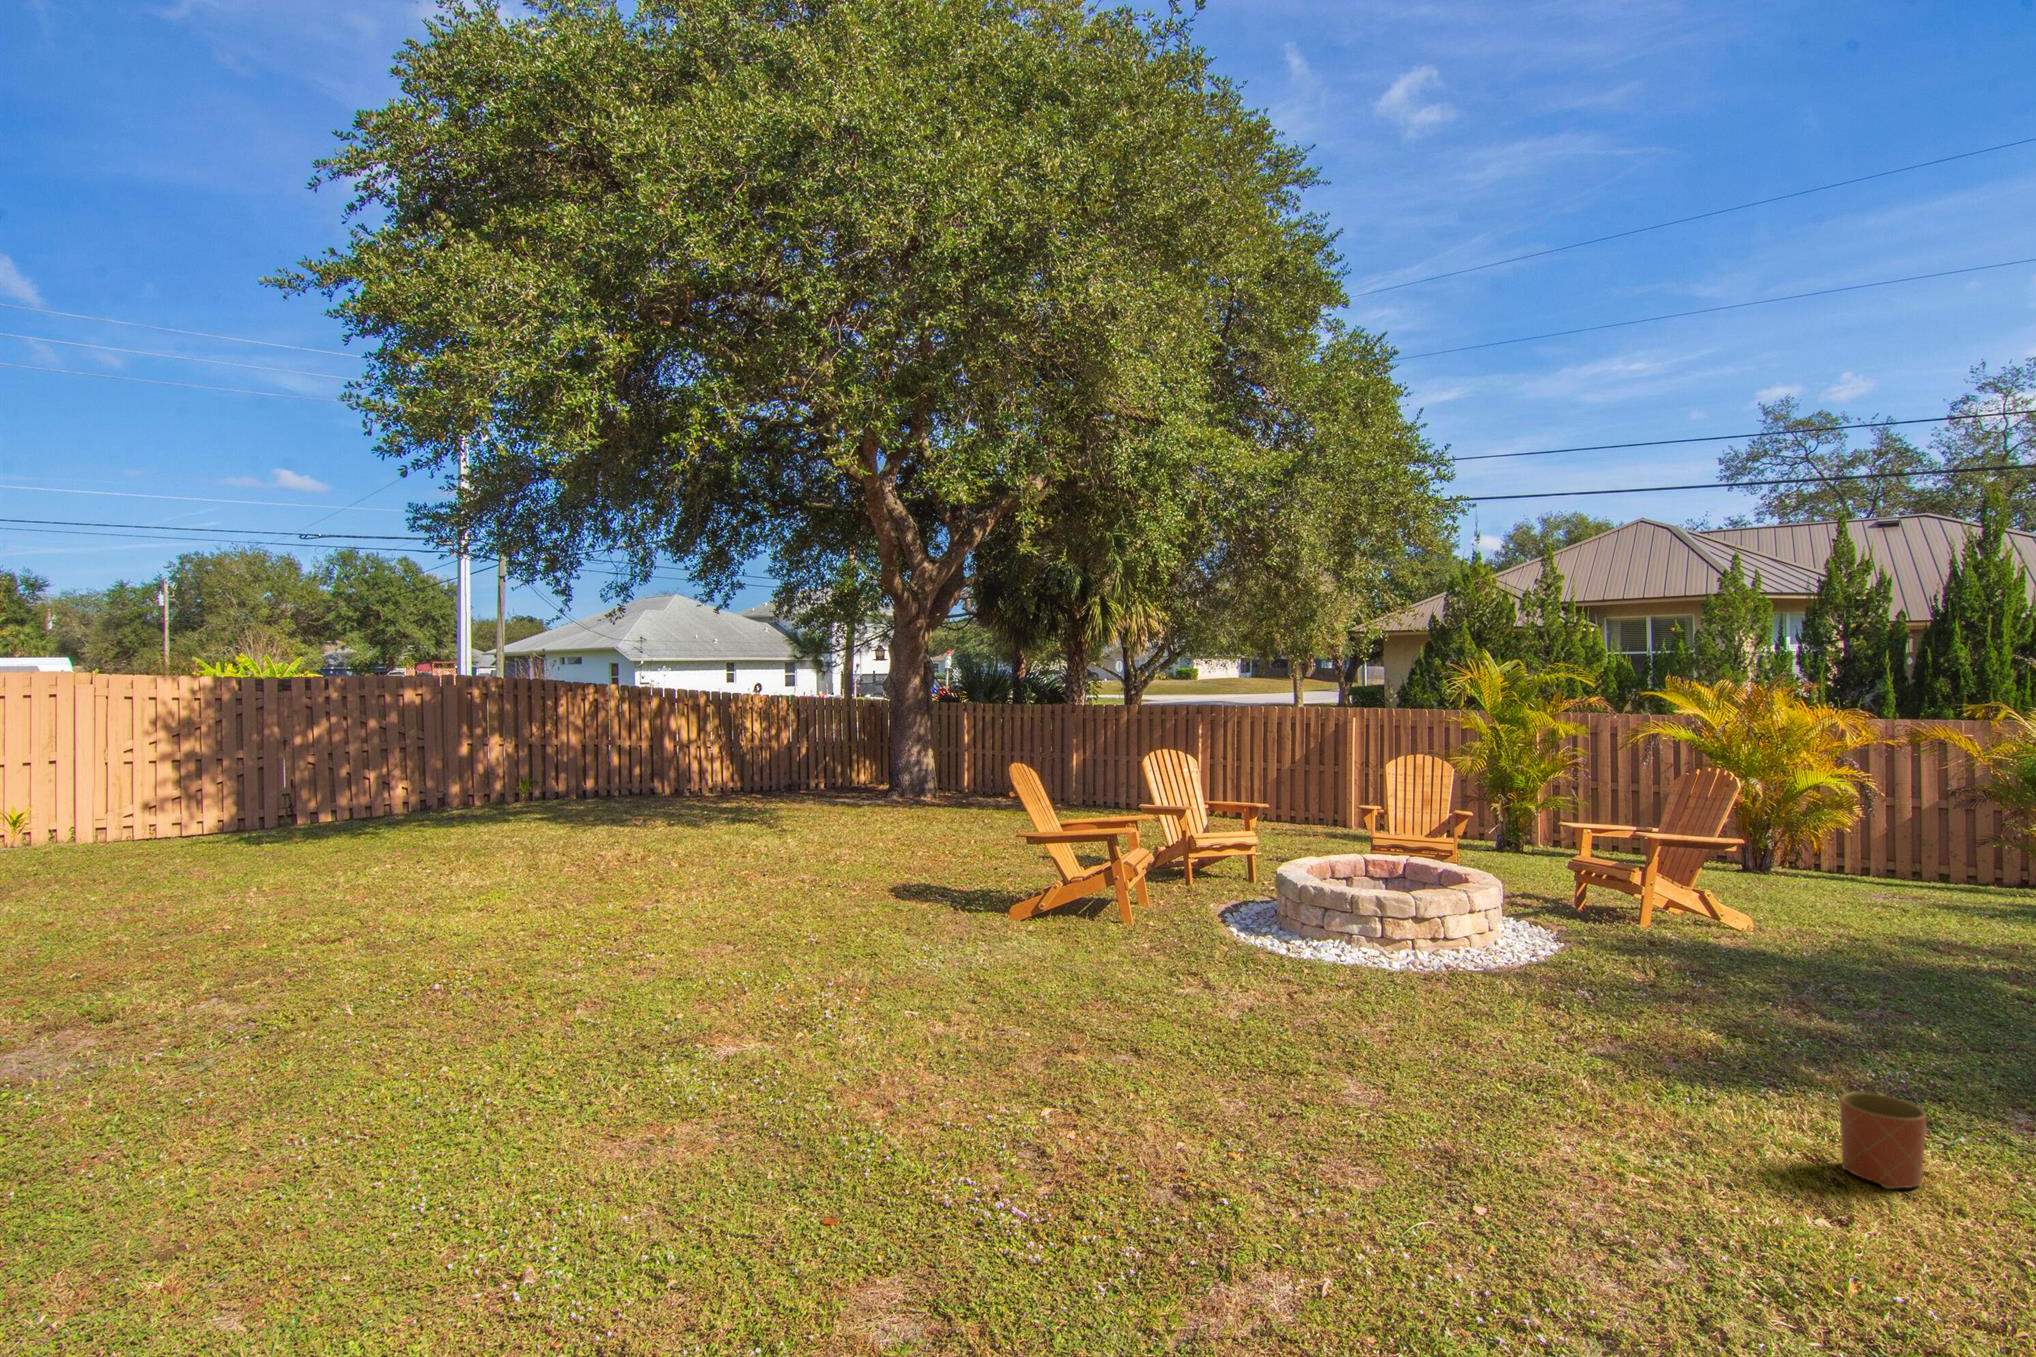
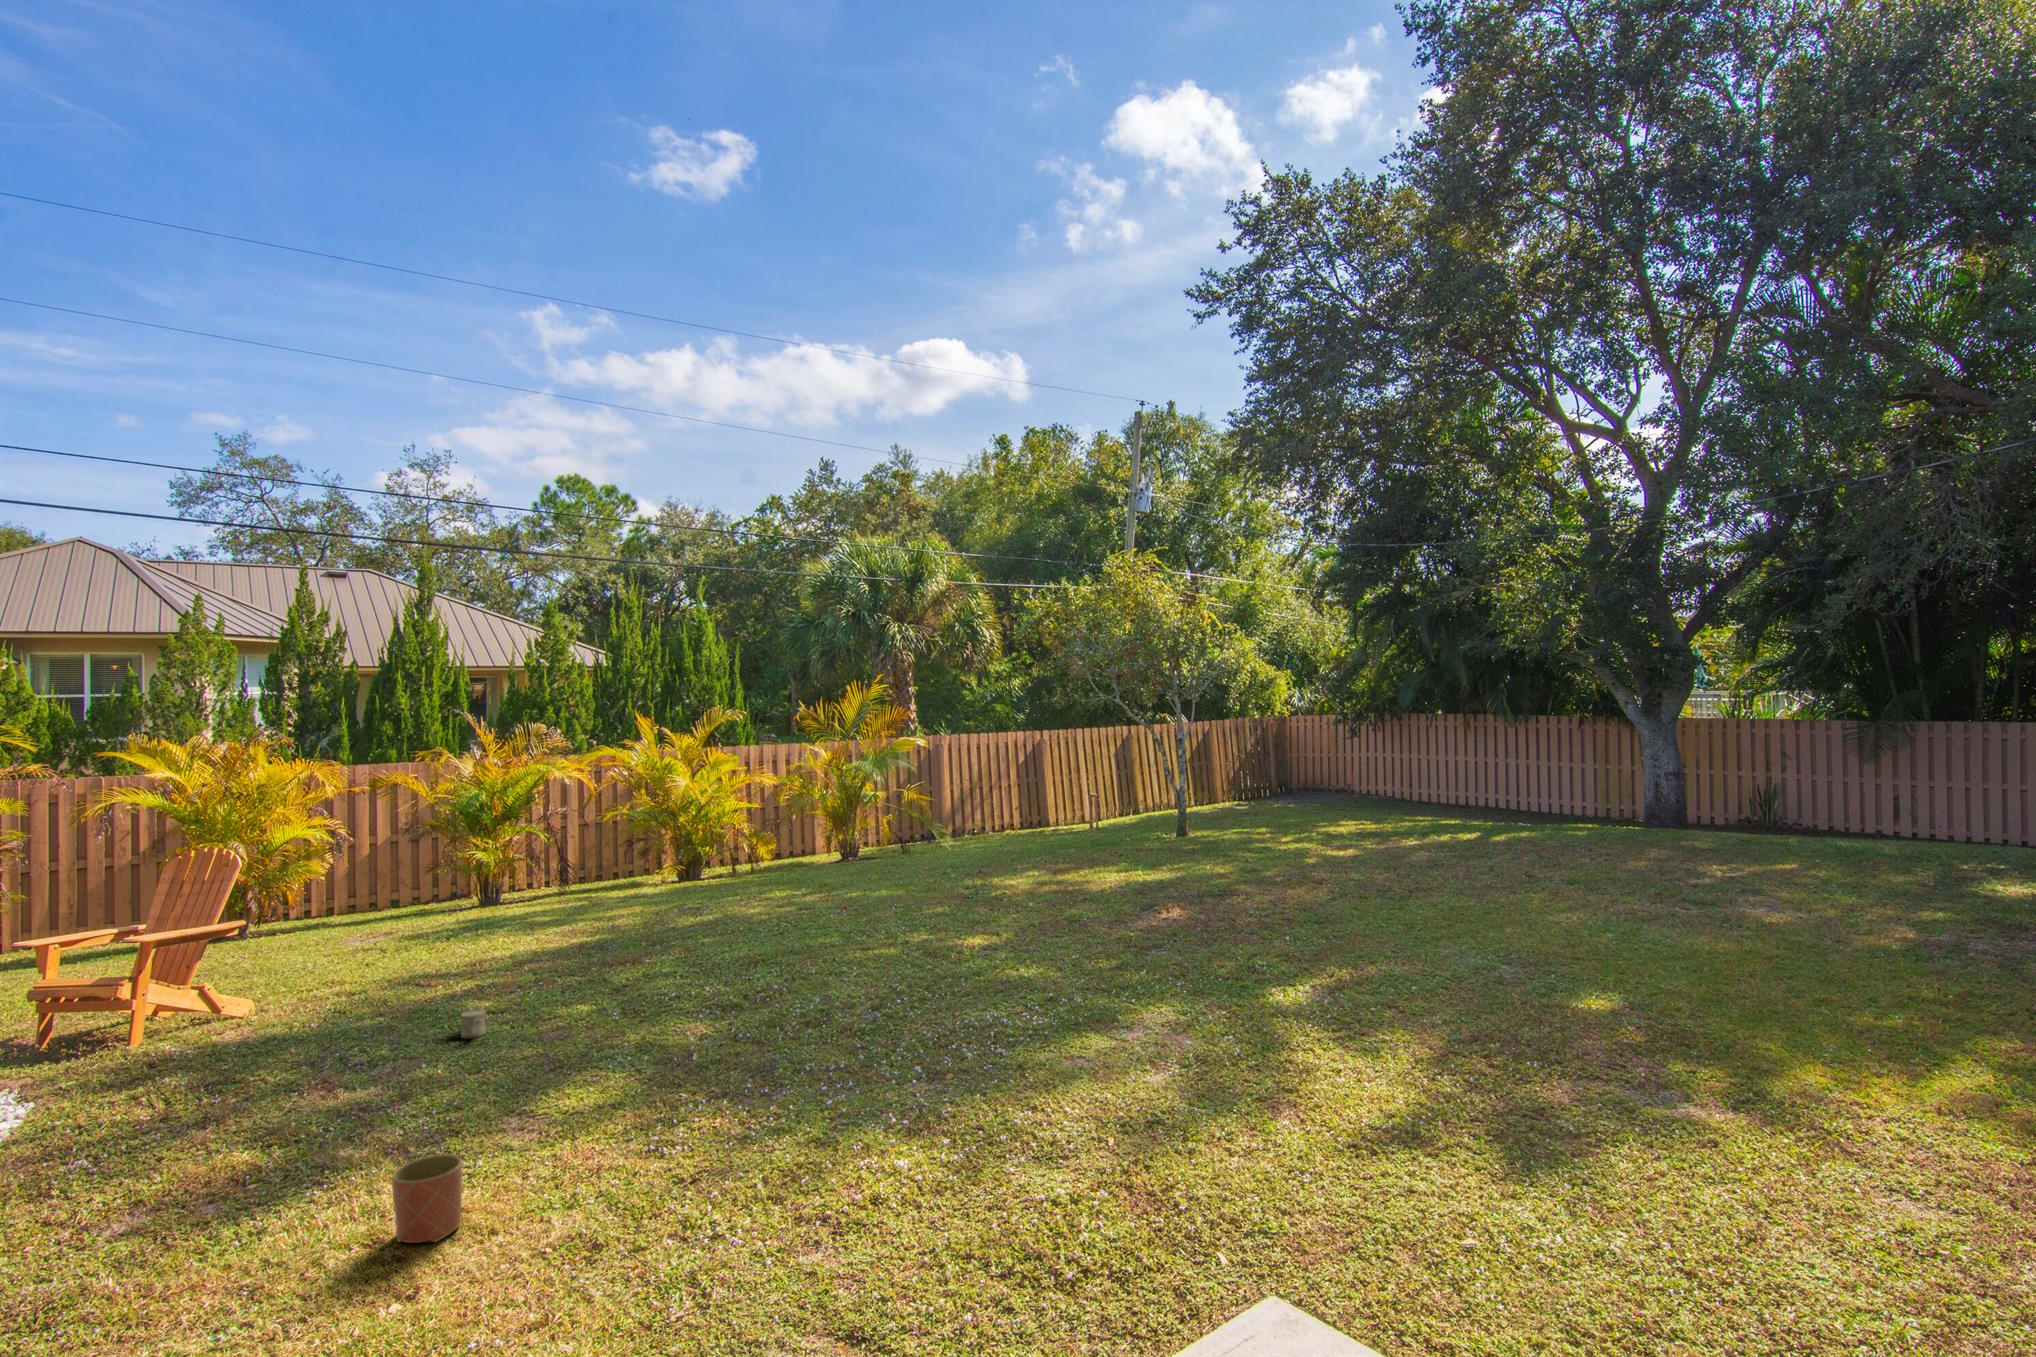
watering can: none [1972,985,2009,1022] -> present [460,1008,486,1038]

